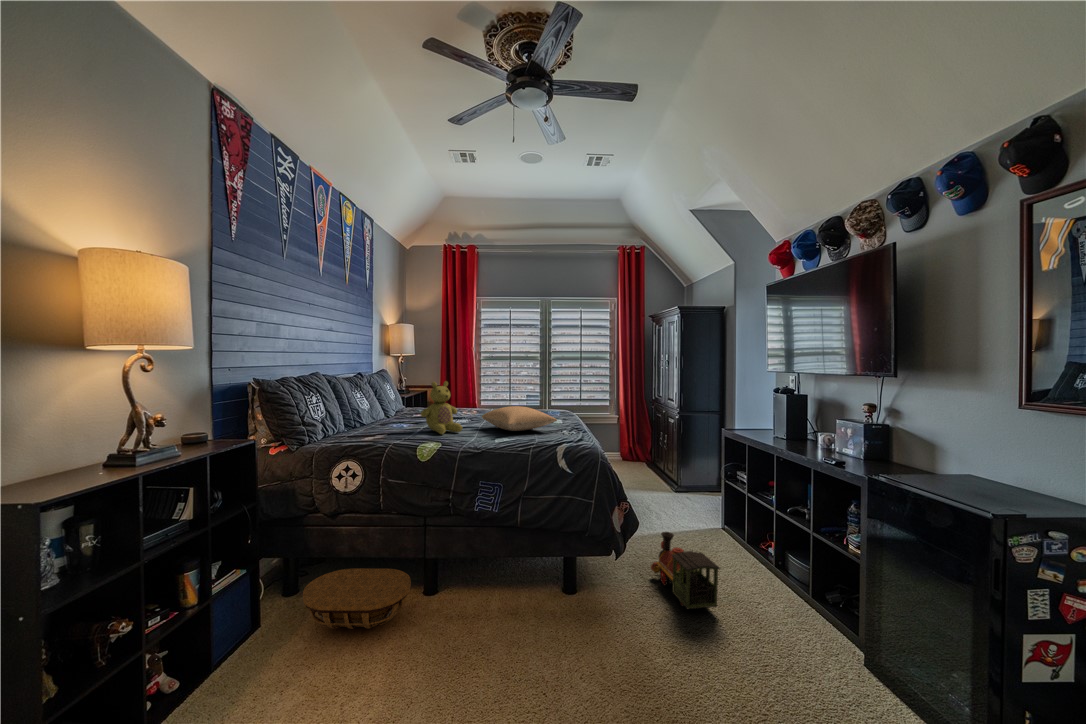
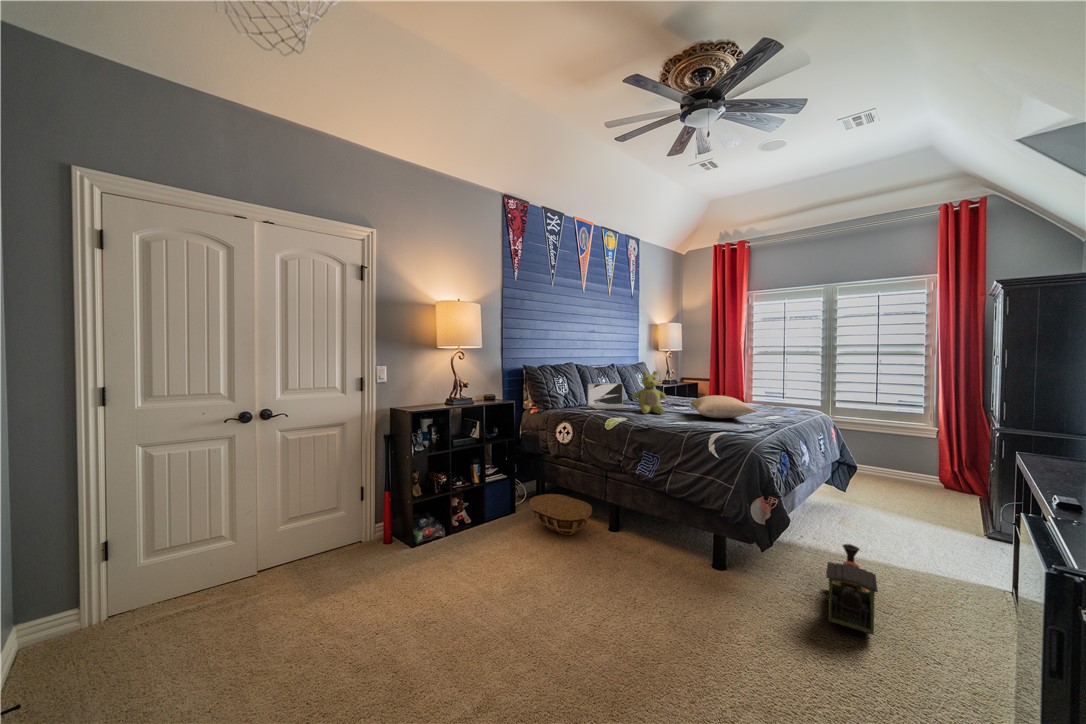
laptop: none [350,397,410,435] -> present [587,383,631,409]

